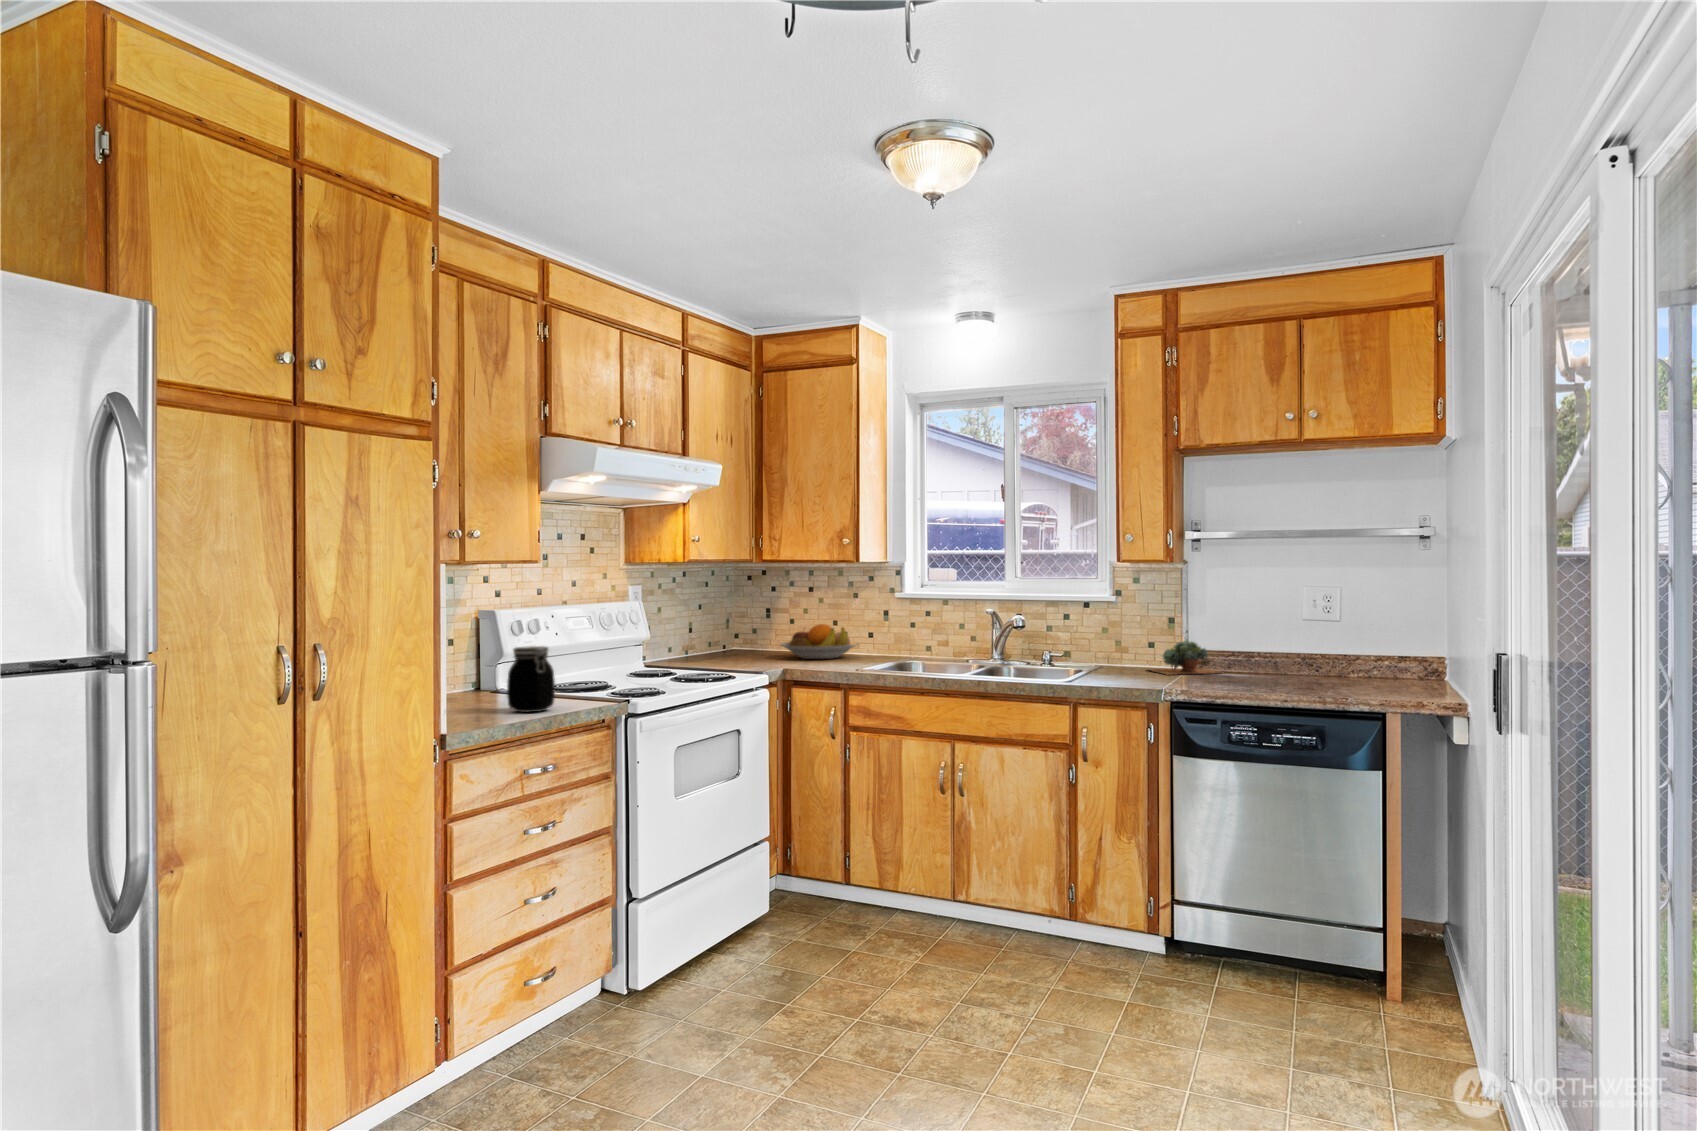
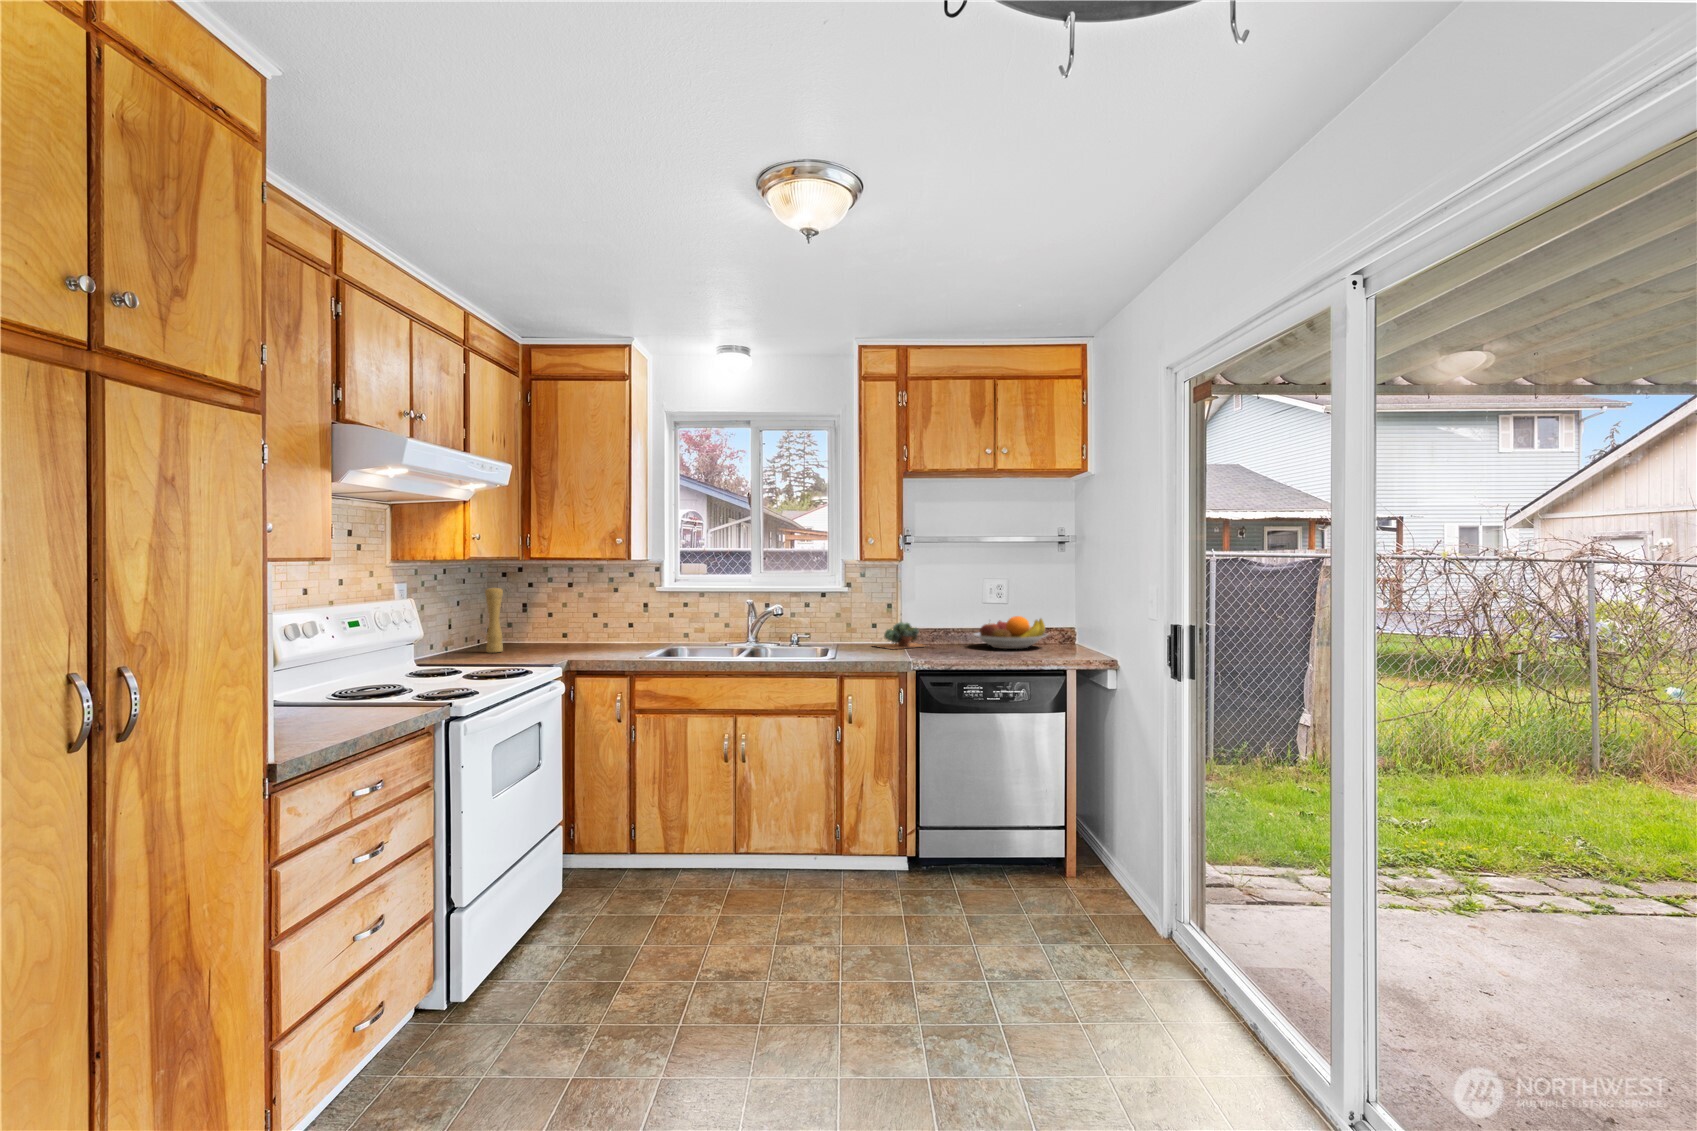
pepper mill: none [721,590,739,659] -> present [485,587,503,653]
fruit bowl: present [780,624,858,659] -> present [974,616,1047,649]
jar: present [507,646,555,712] -> none [319,652,376,726]

